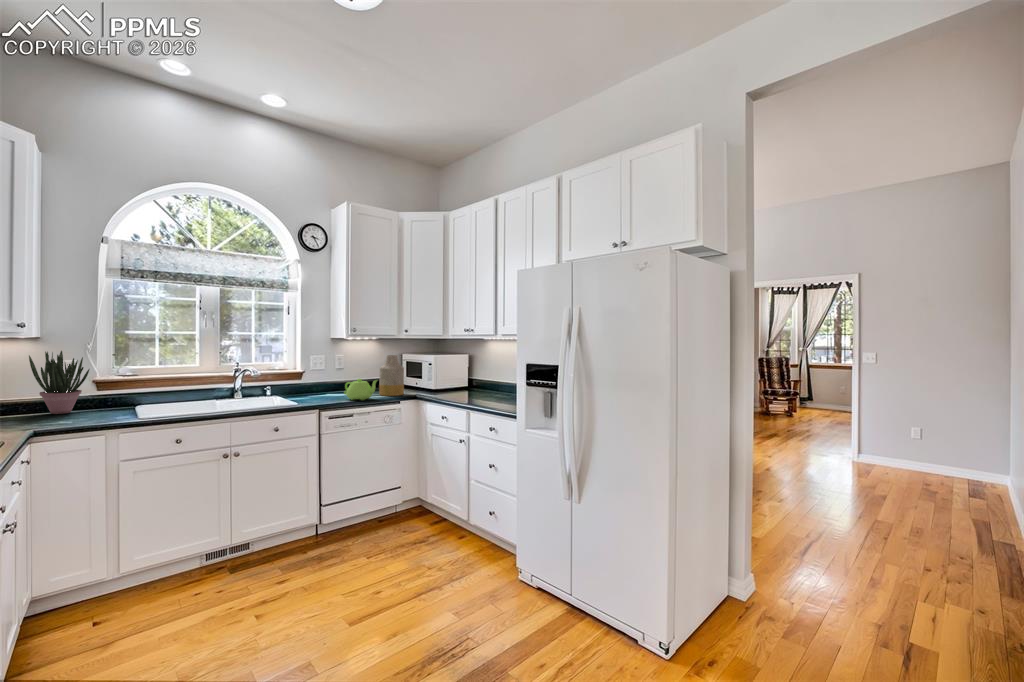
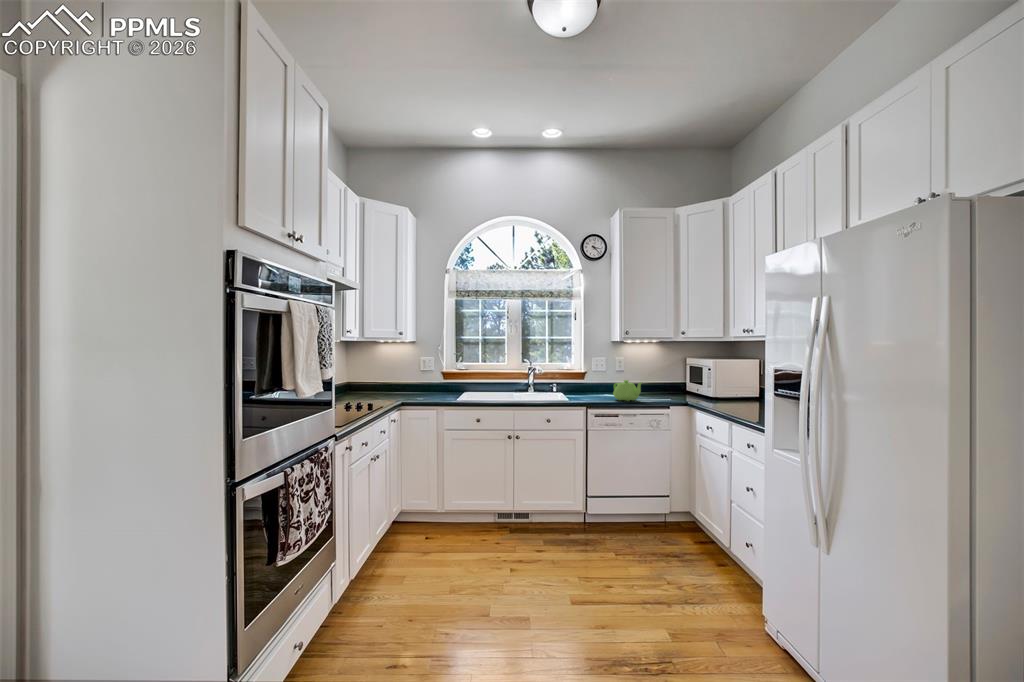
potted plant: present [29,351,90,414] -> none [408,350,438,393]
vase: present [379,355,404,396] -> none [652,358,677,400]

